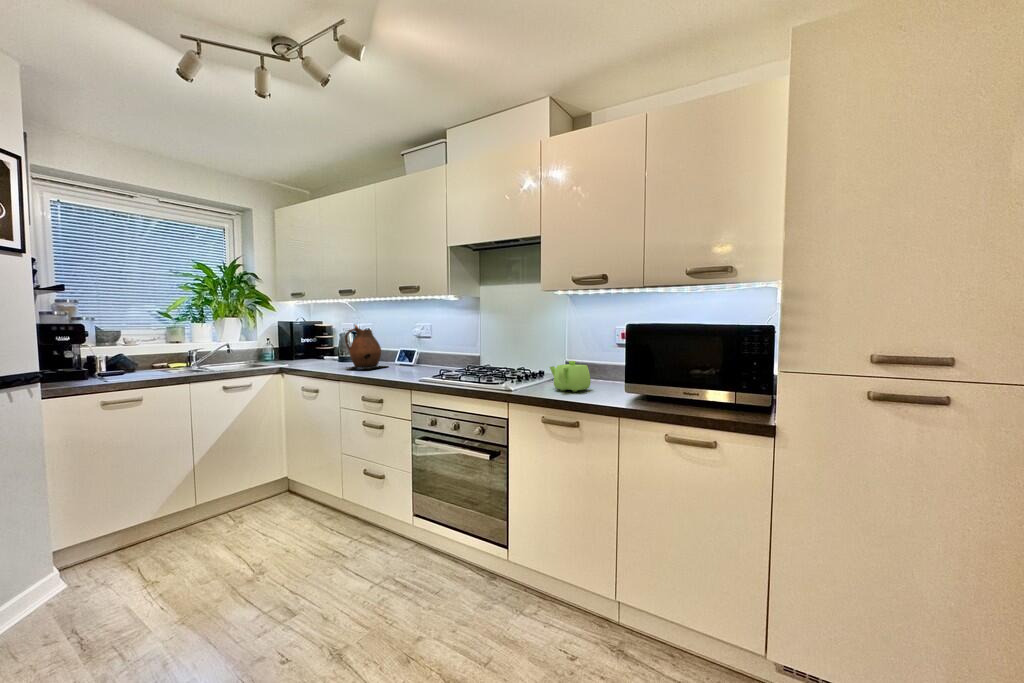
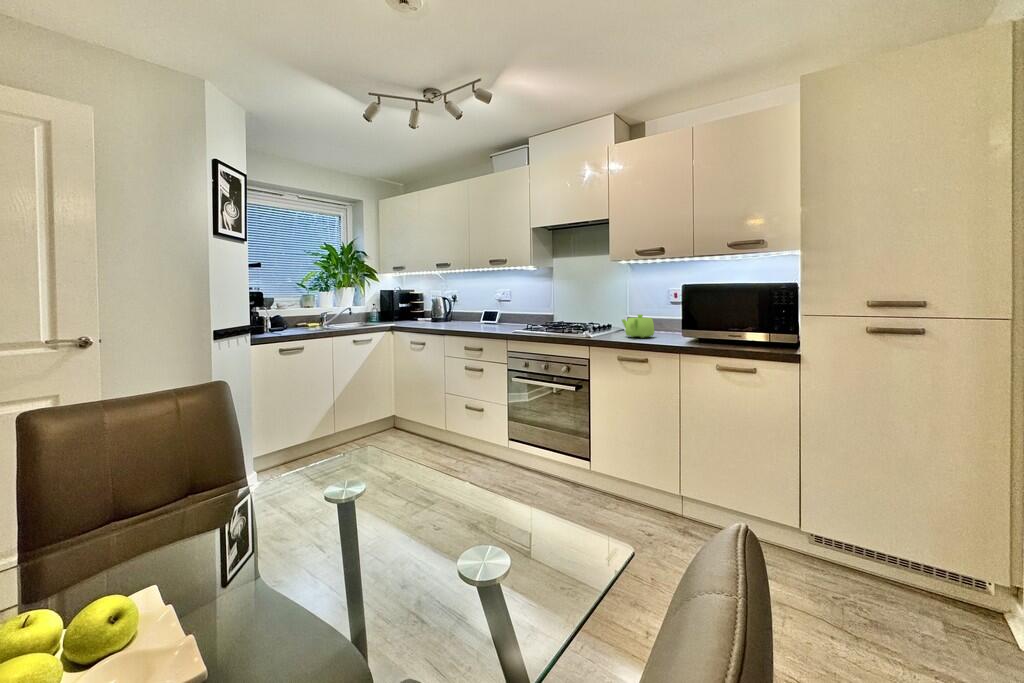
ceramic pitcher: present [345,325,386,369] -> none [446,291,480,327]

